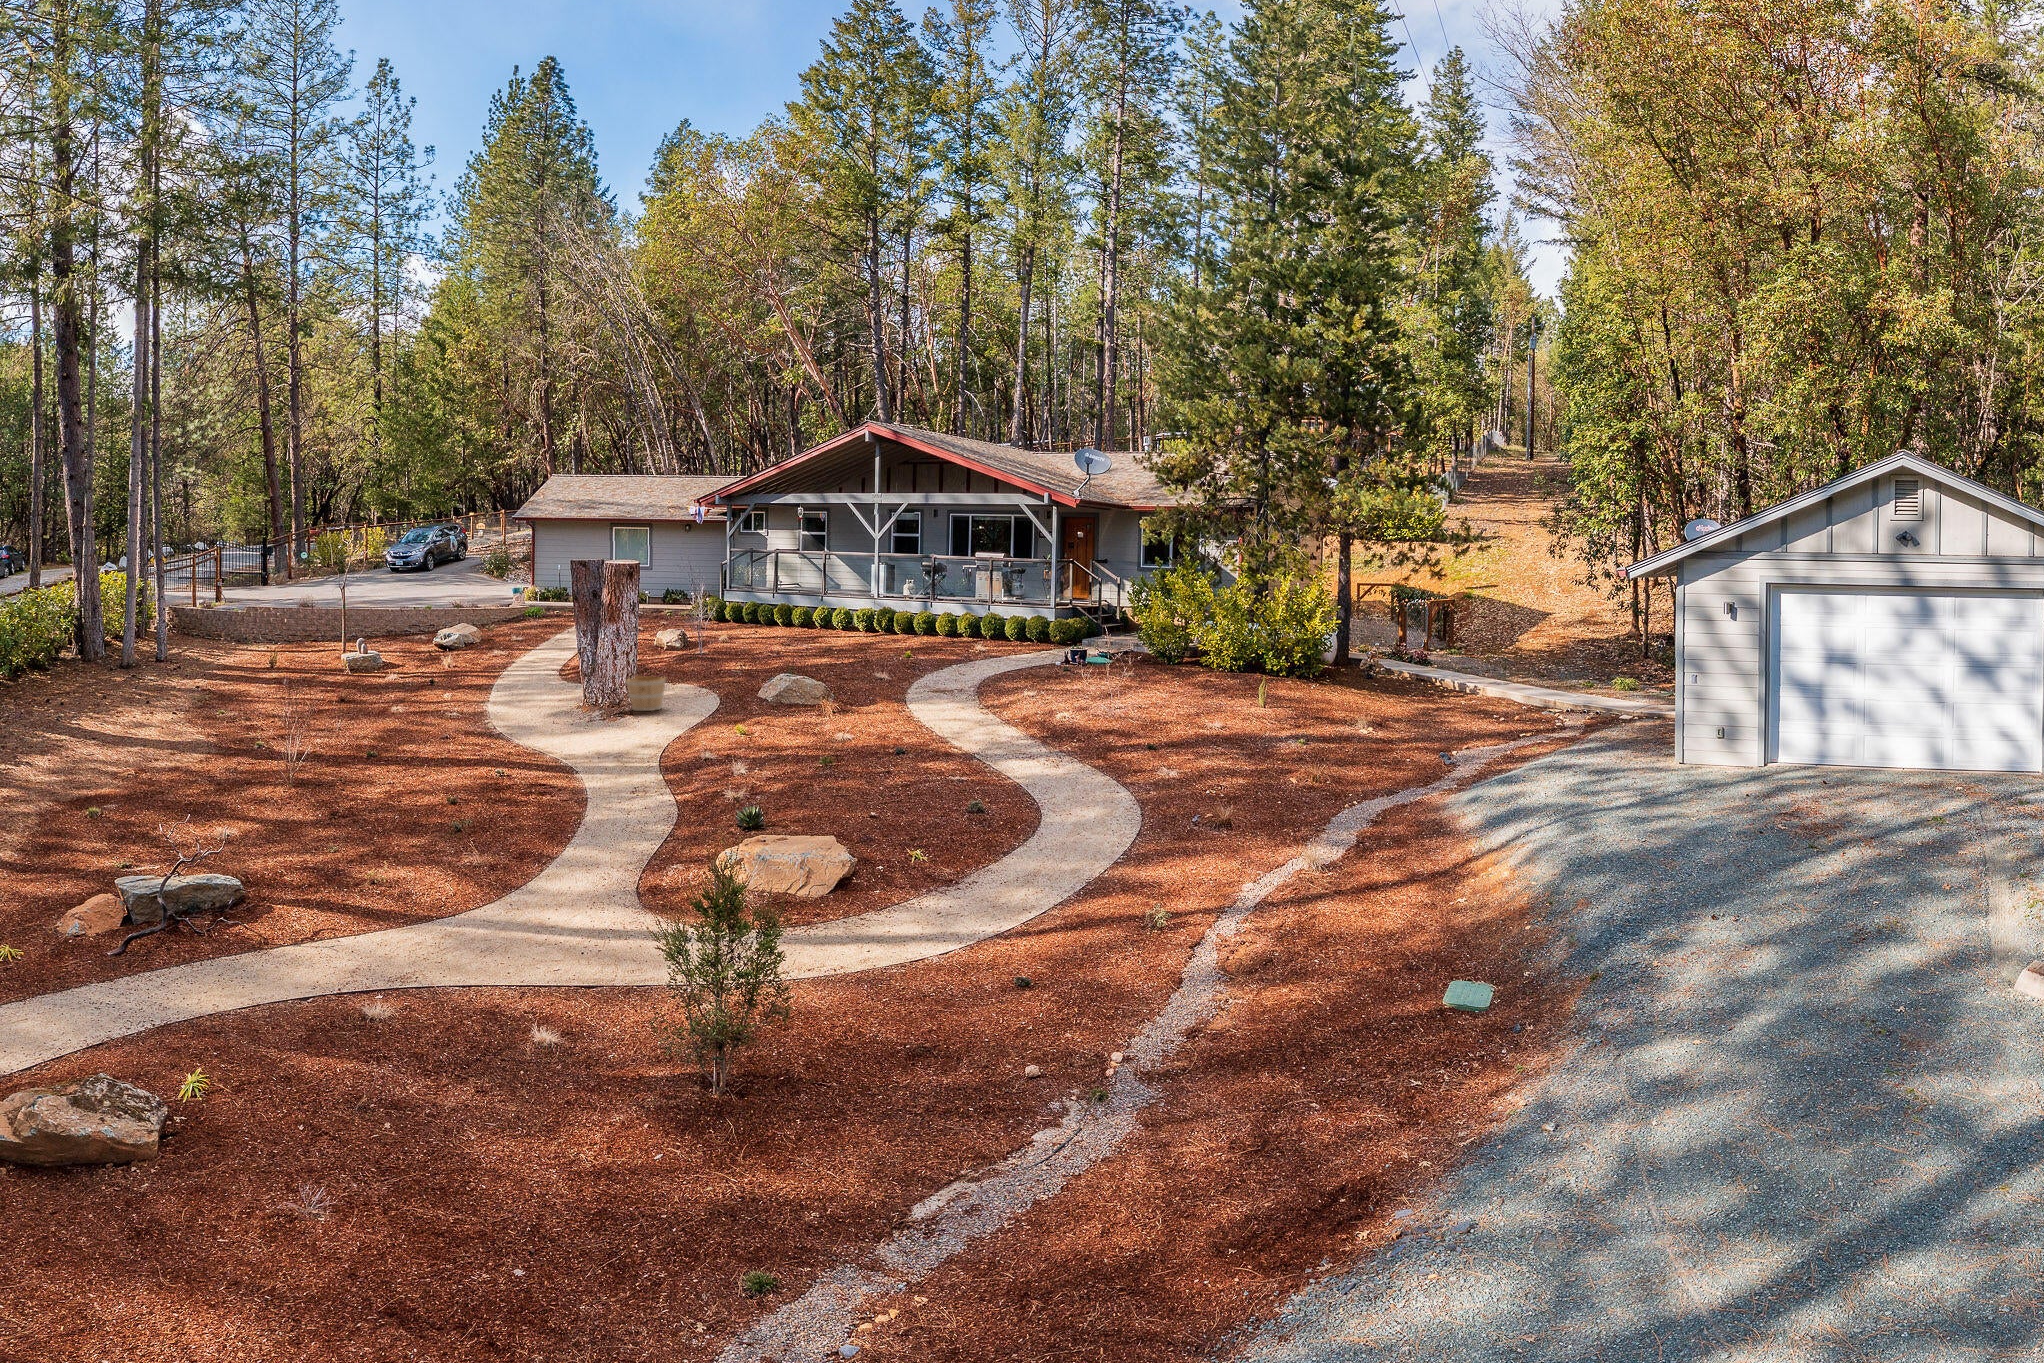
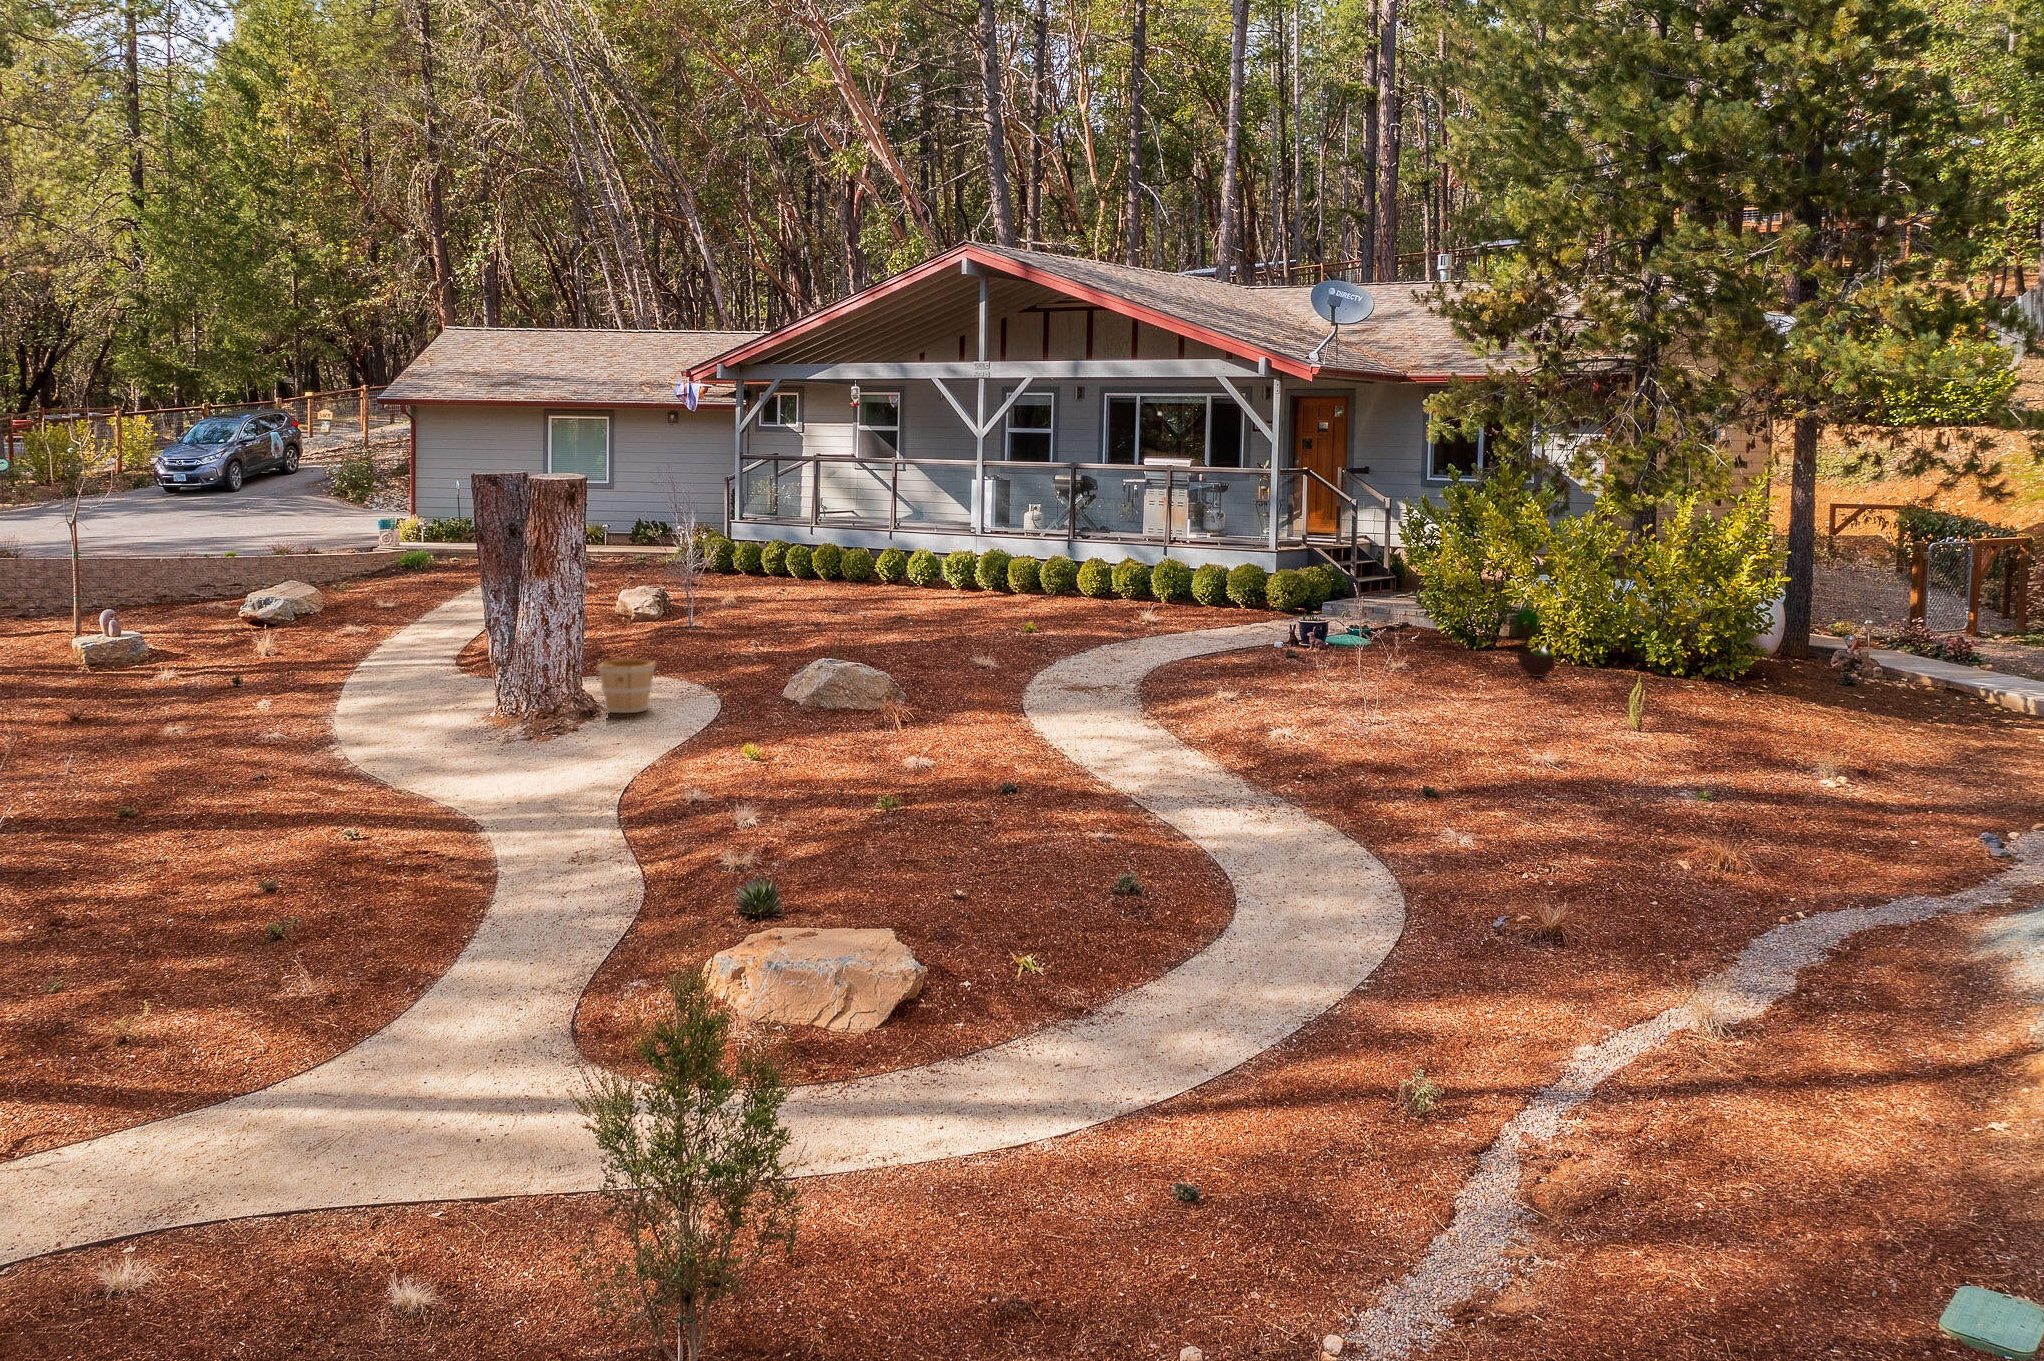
potted tree: none [1186,632,1215,678] -> present [1505,604,1556,677]

